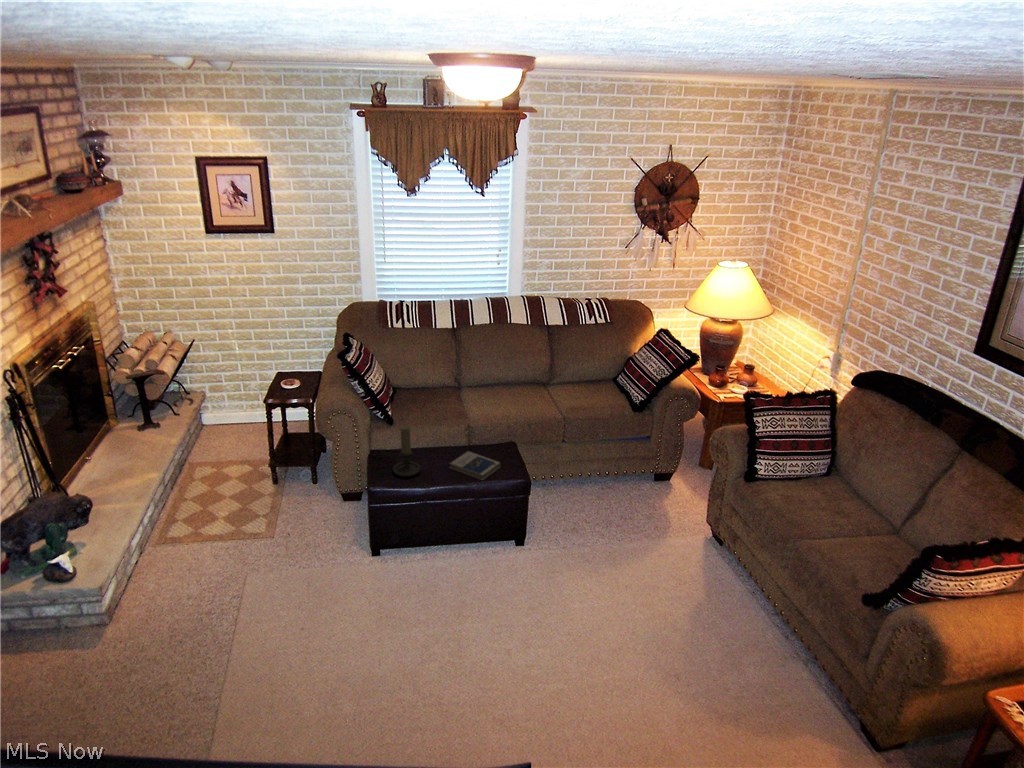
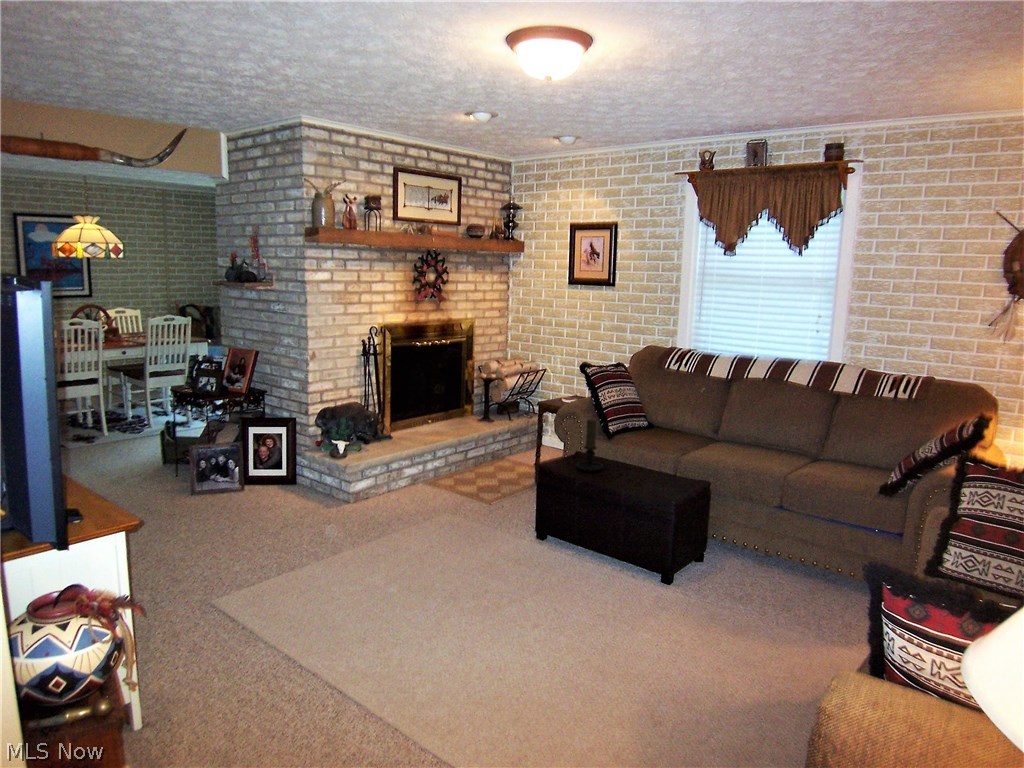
hardback book: present [449,451,500,480] -> none [628,470,676,491]

